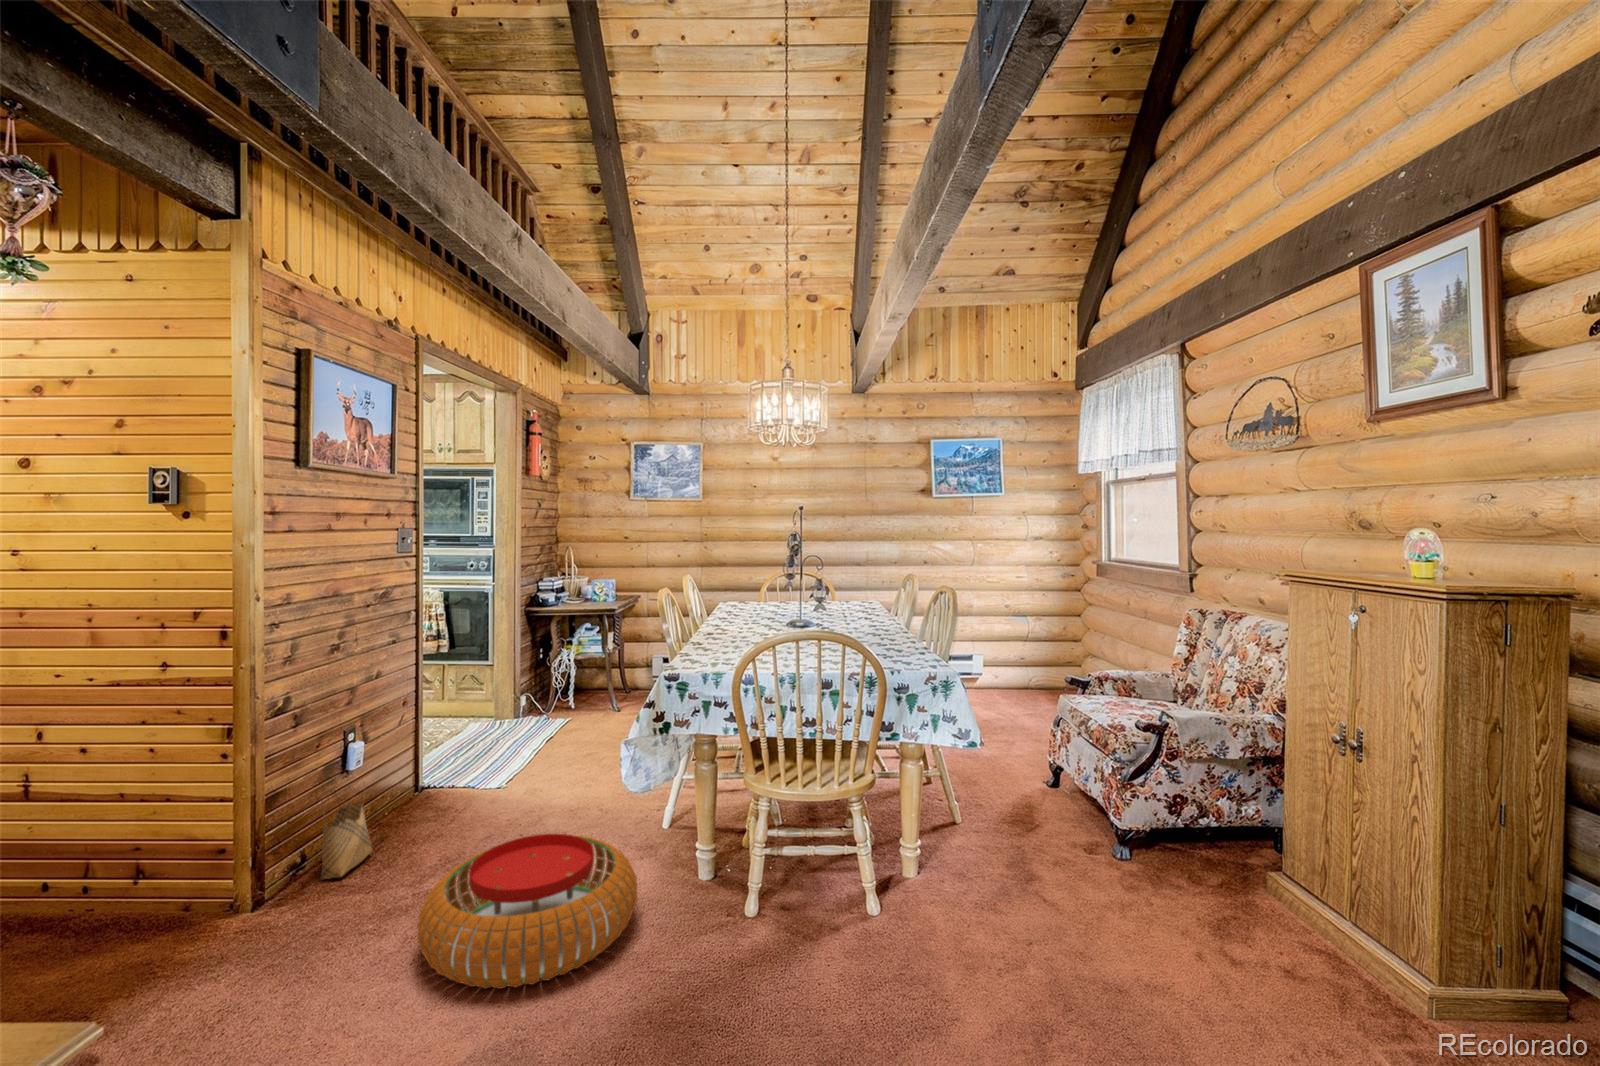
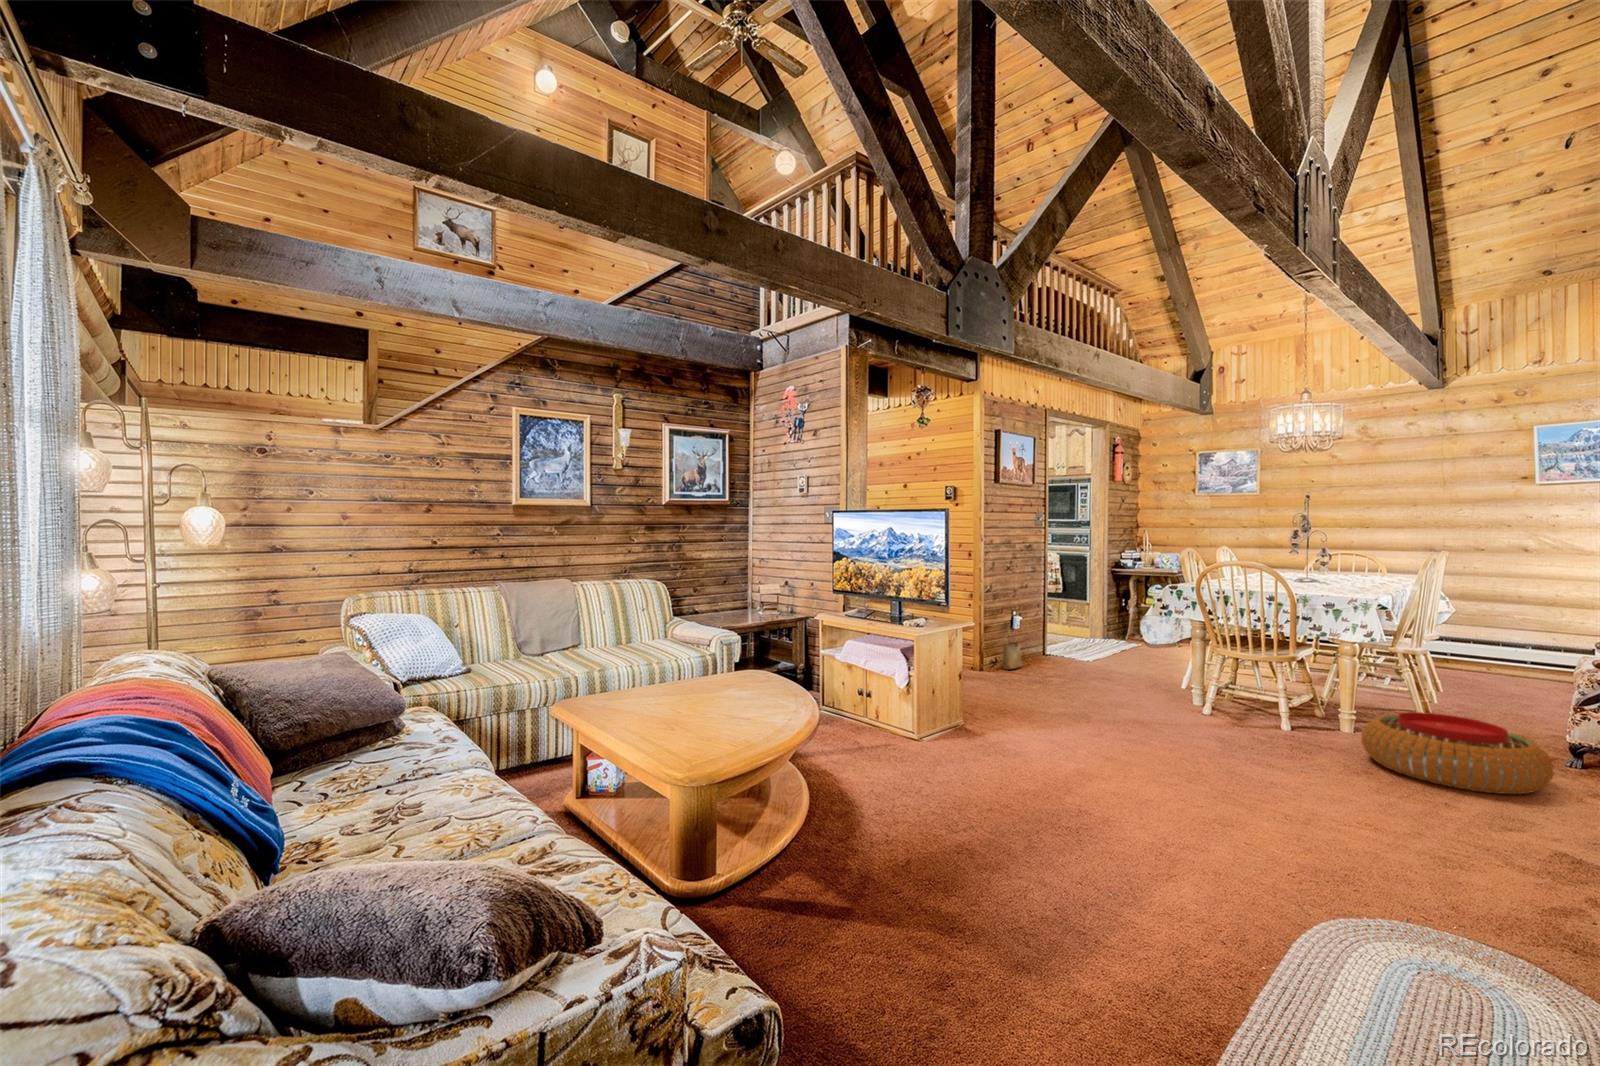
pouf: present [417,834,637,989] -> present [1361,712,1554,794]

